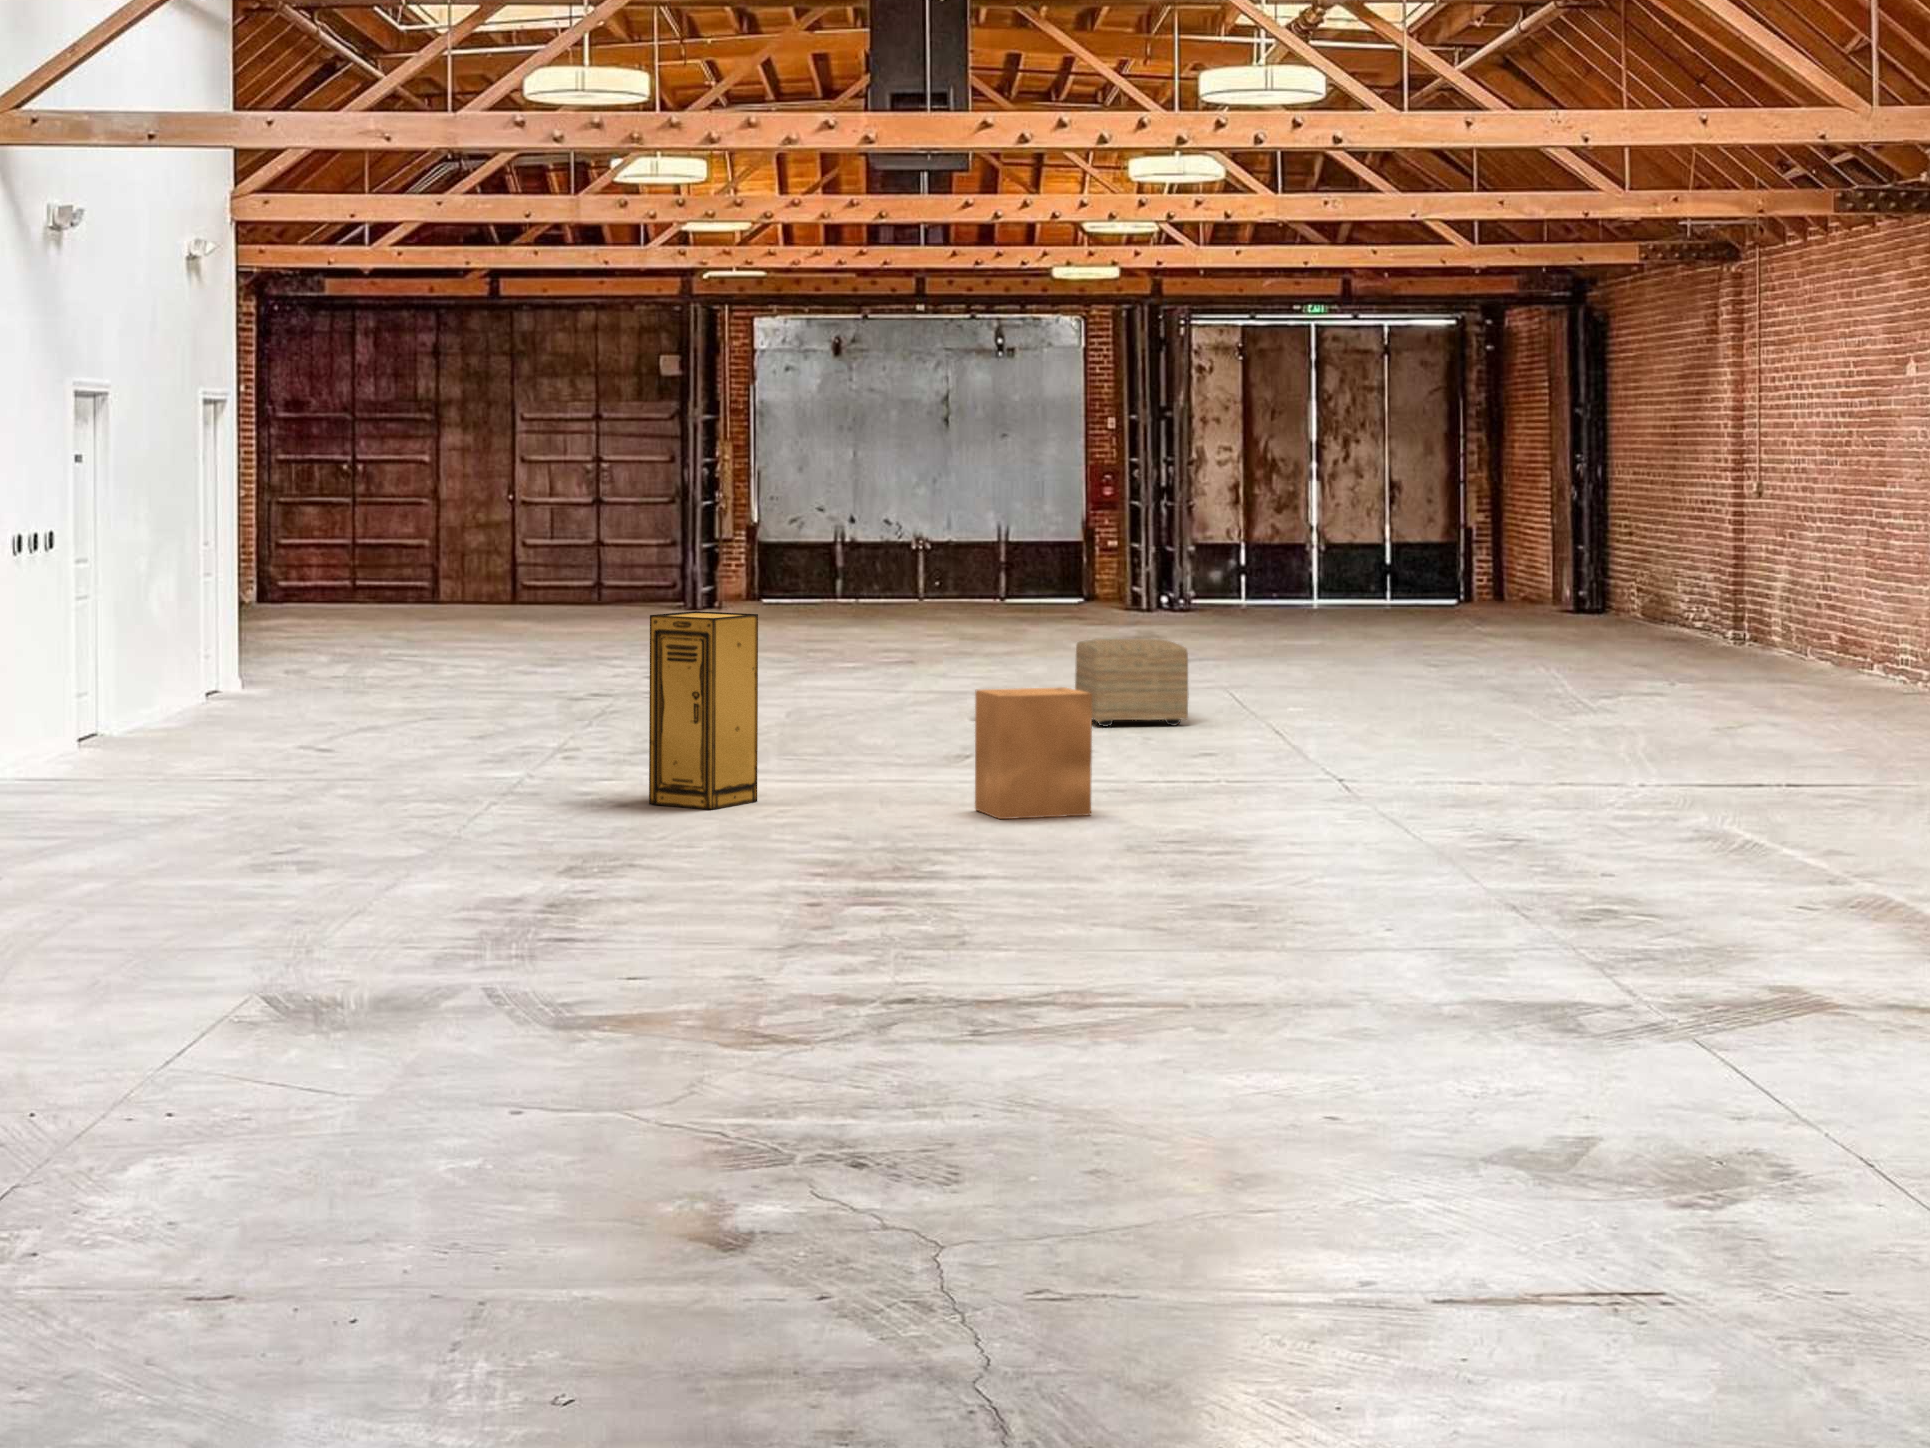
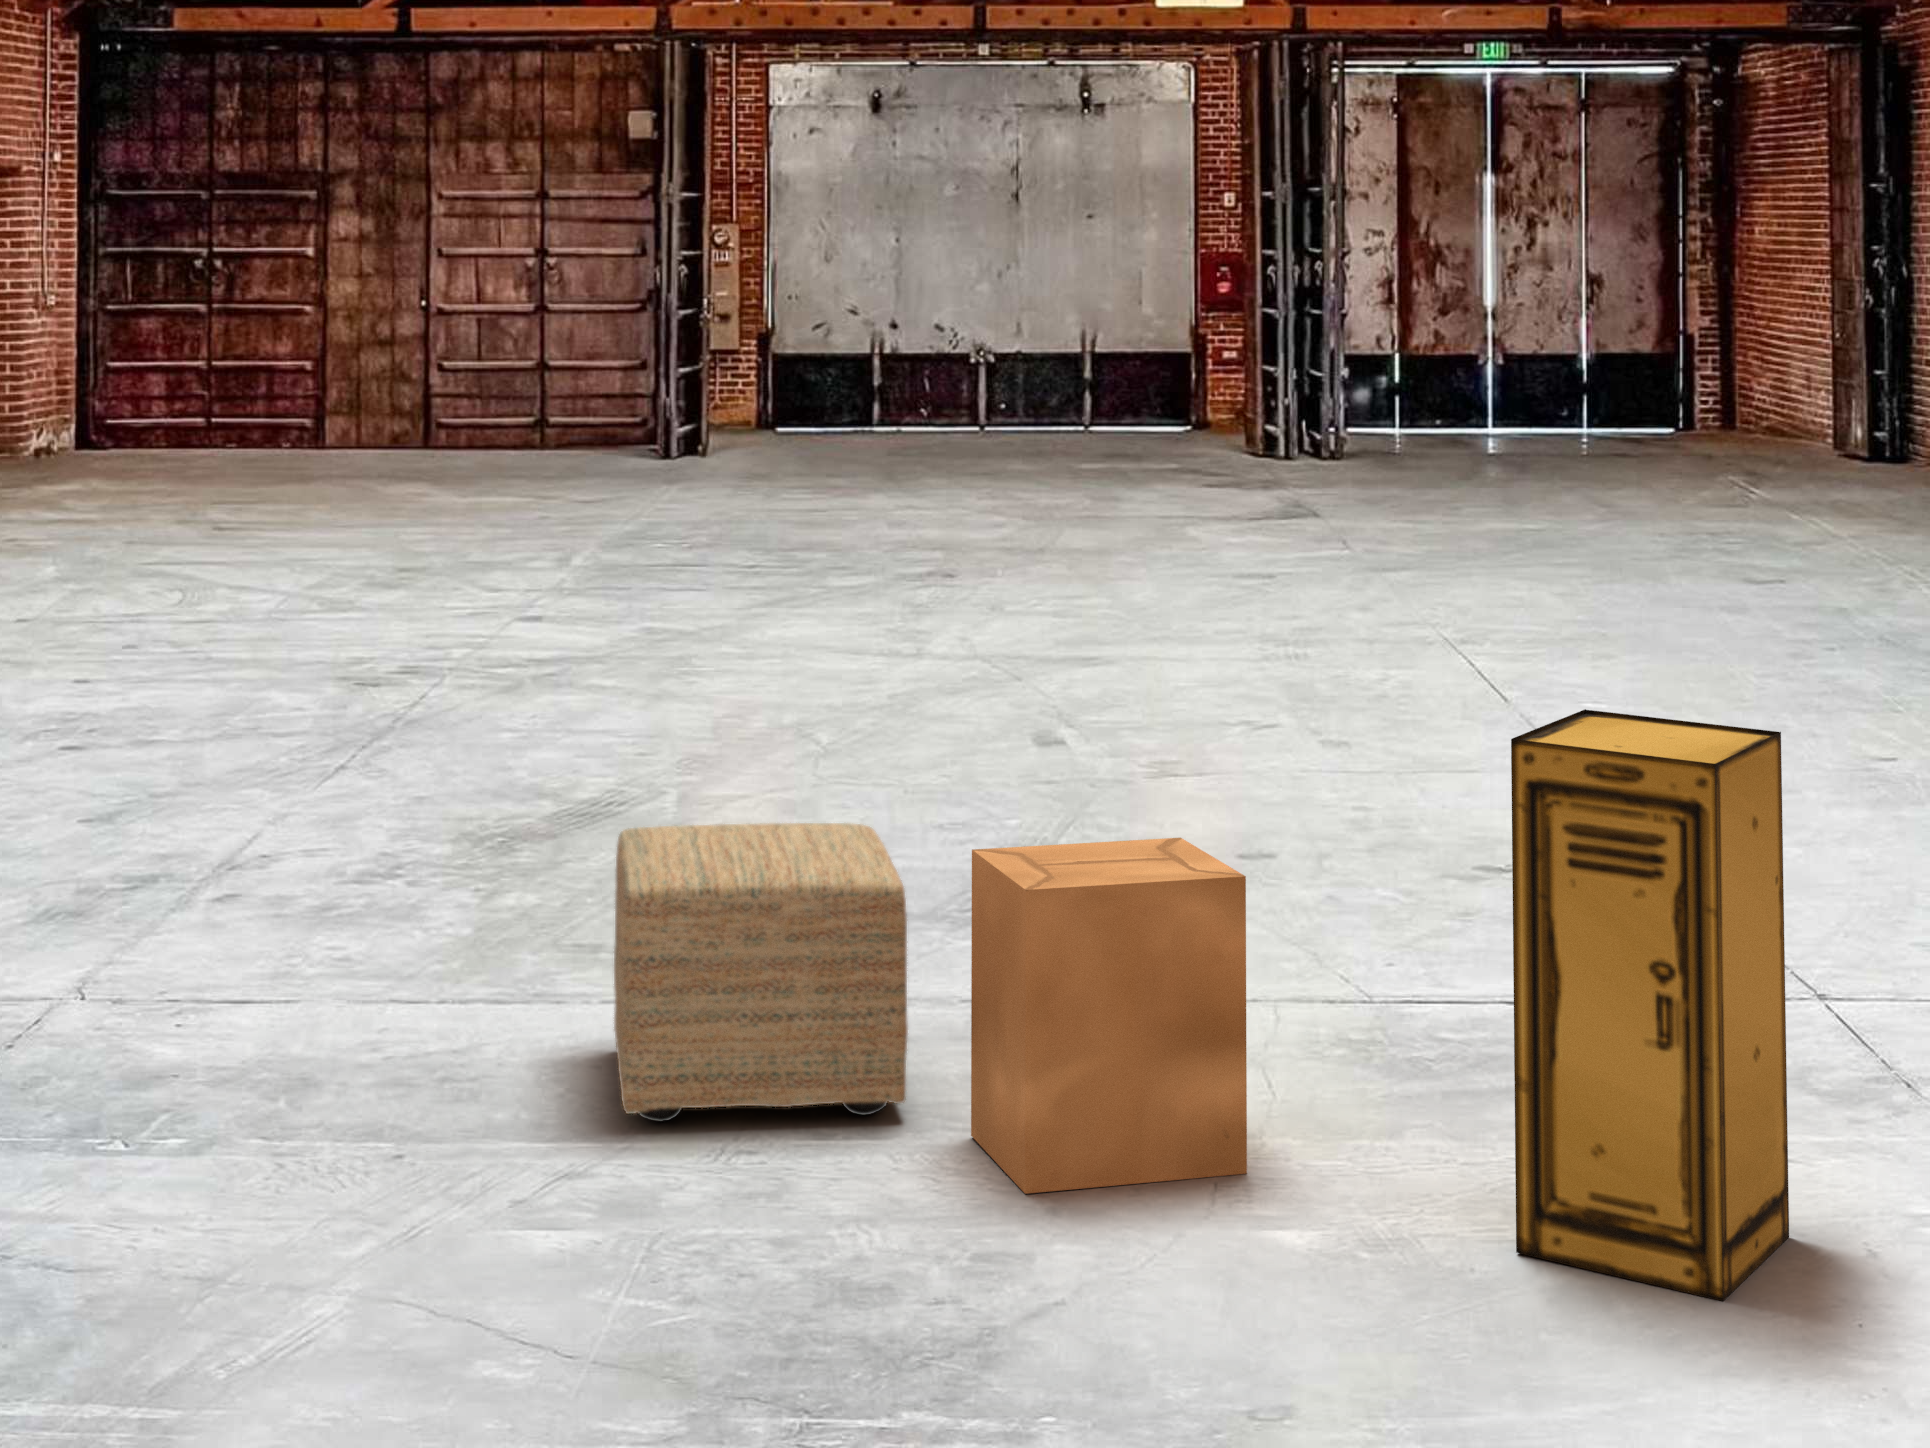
storage cabinet: present [649,611,758,810] -> present [1511,709,1789,1301]
ottoman: present [1075,639,1189,726] -> present [614,823,908,1122]

